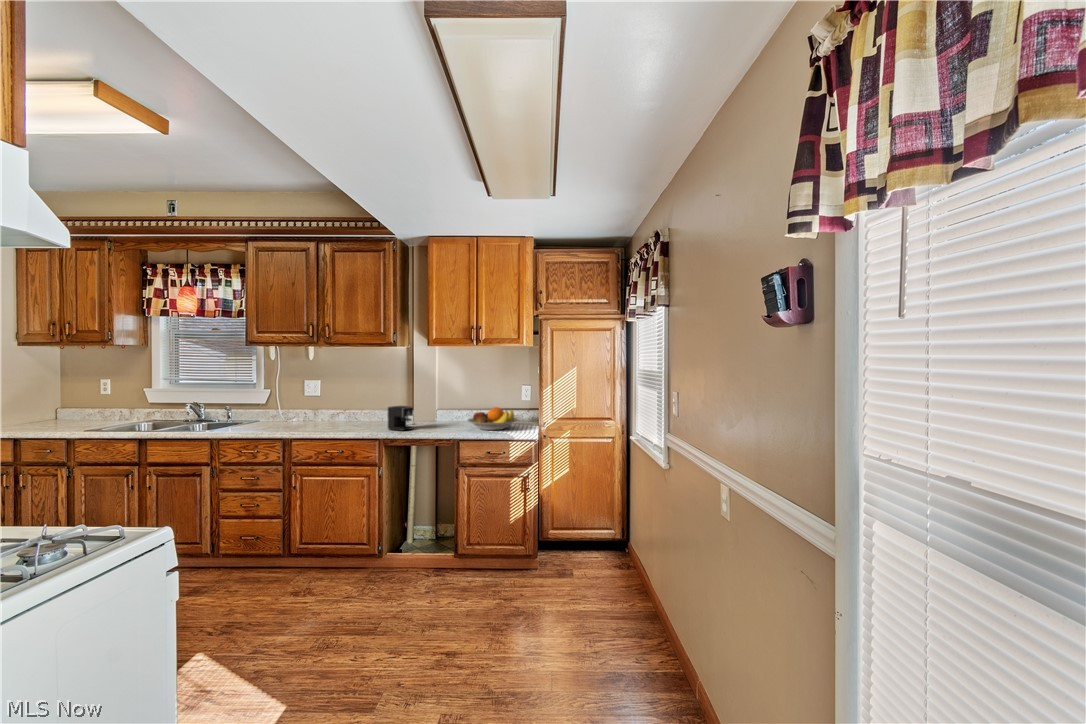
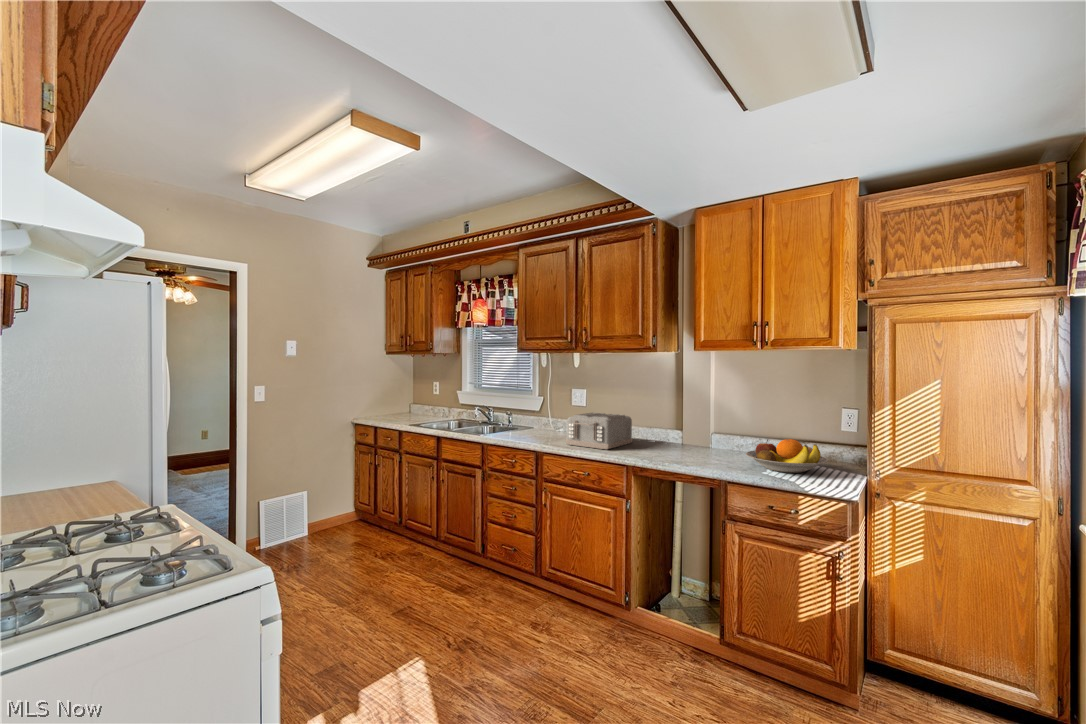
toaster: none [311,400,371,430] -> present [566,413,633,449]
coffee maker: present [388,406,413,431] -> none [644,425,682,457]

